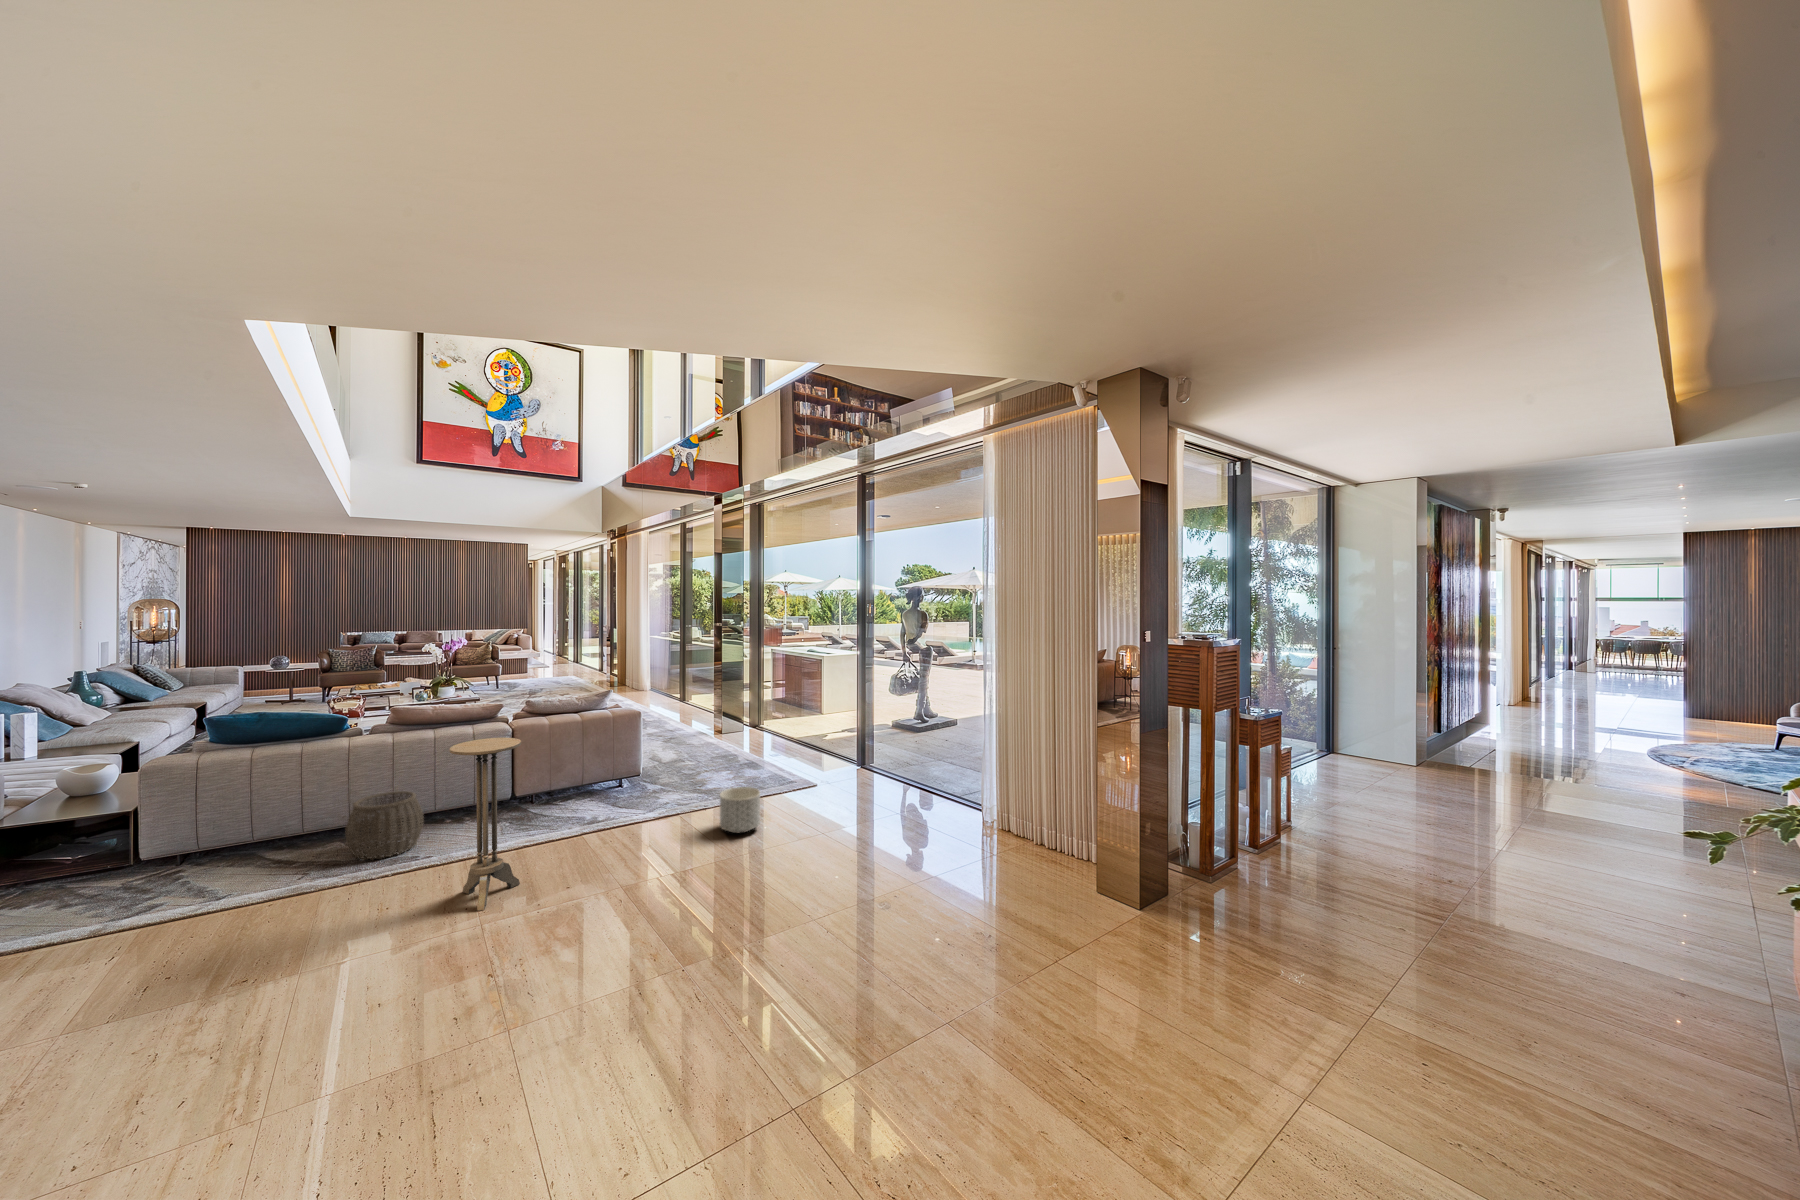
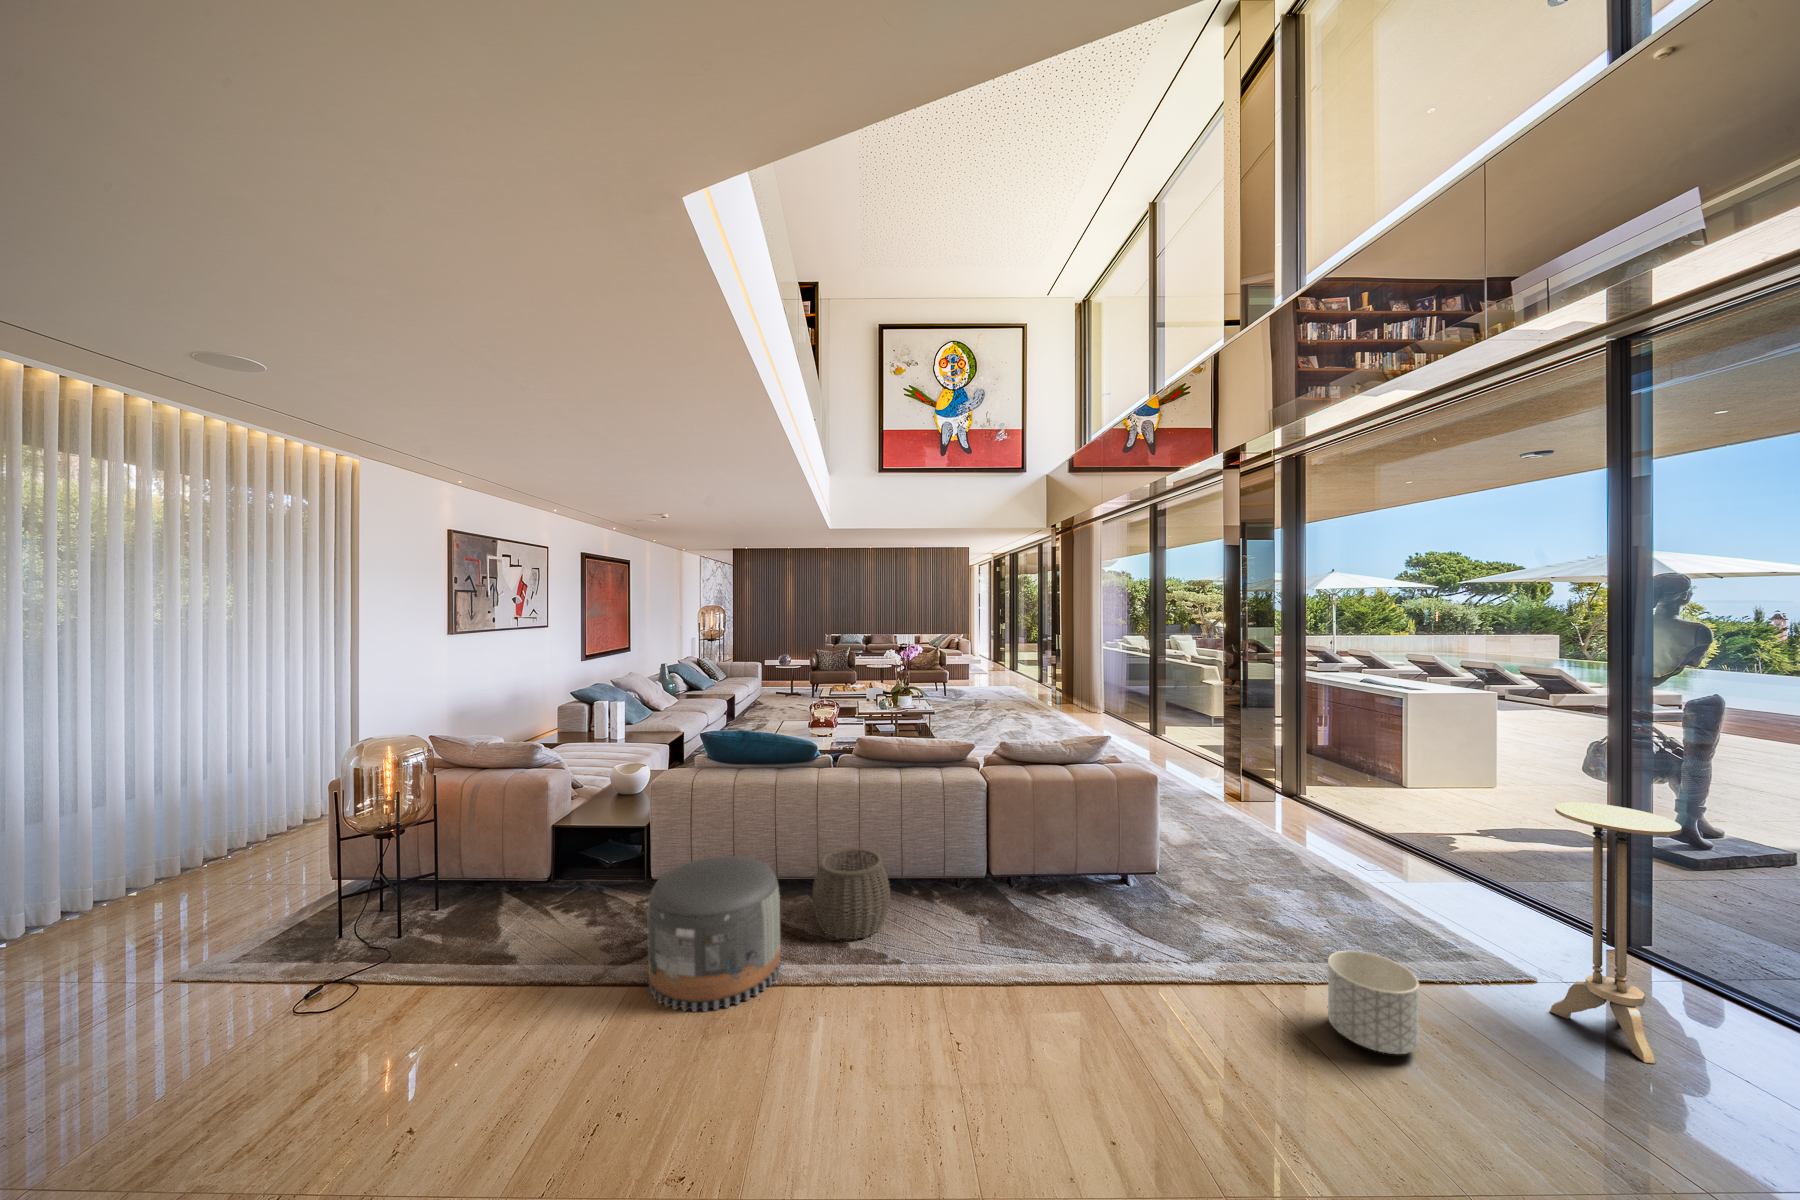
side table: present [450,738,521,911] -> present [1550,802,1682,1064]
pouf: none [163,806,314,928] -> present [647,856,781,1012]

